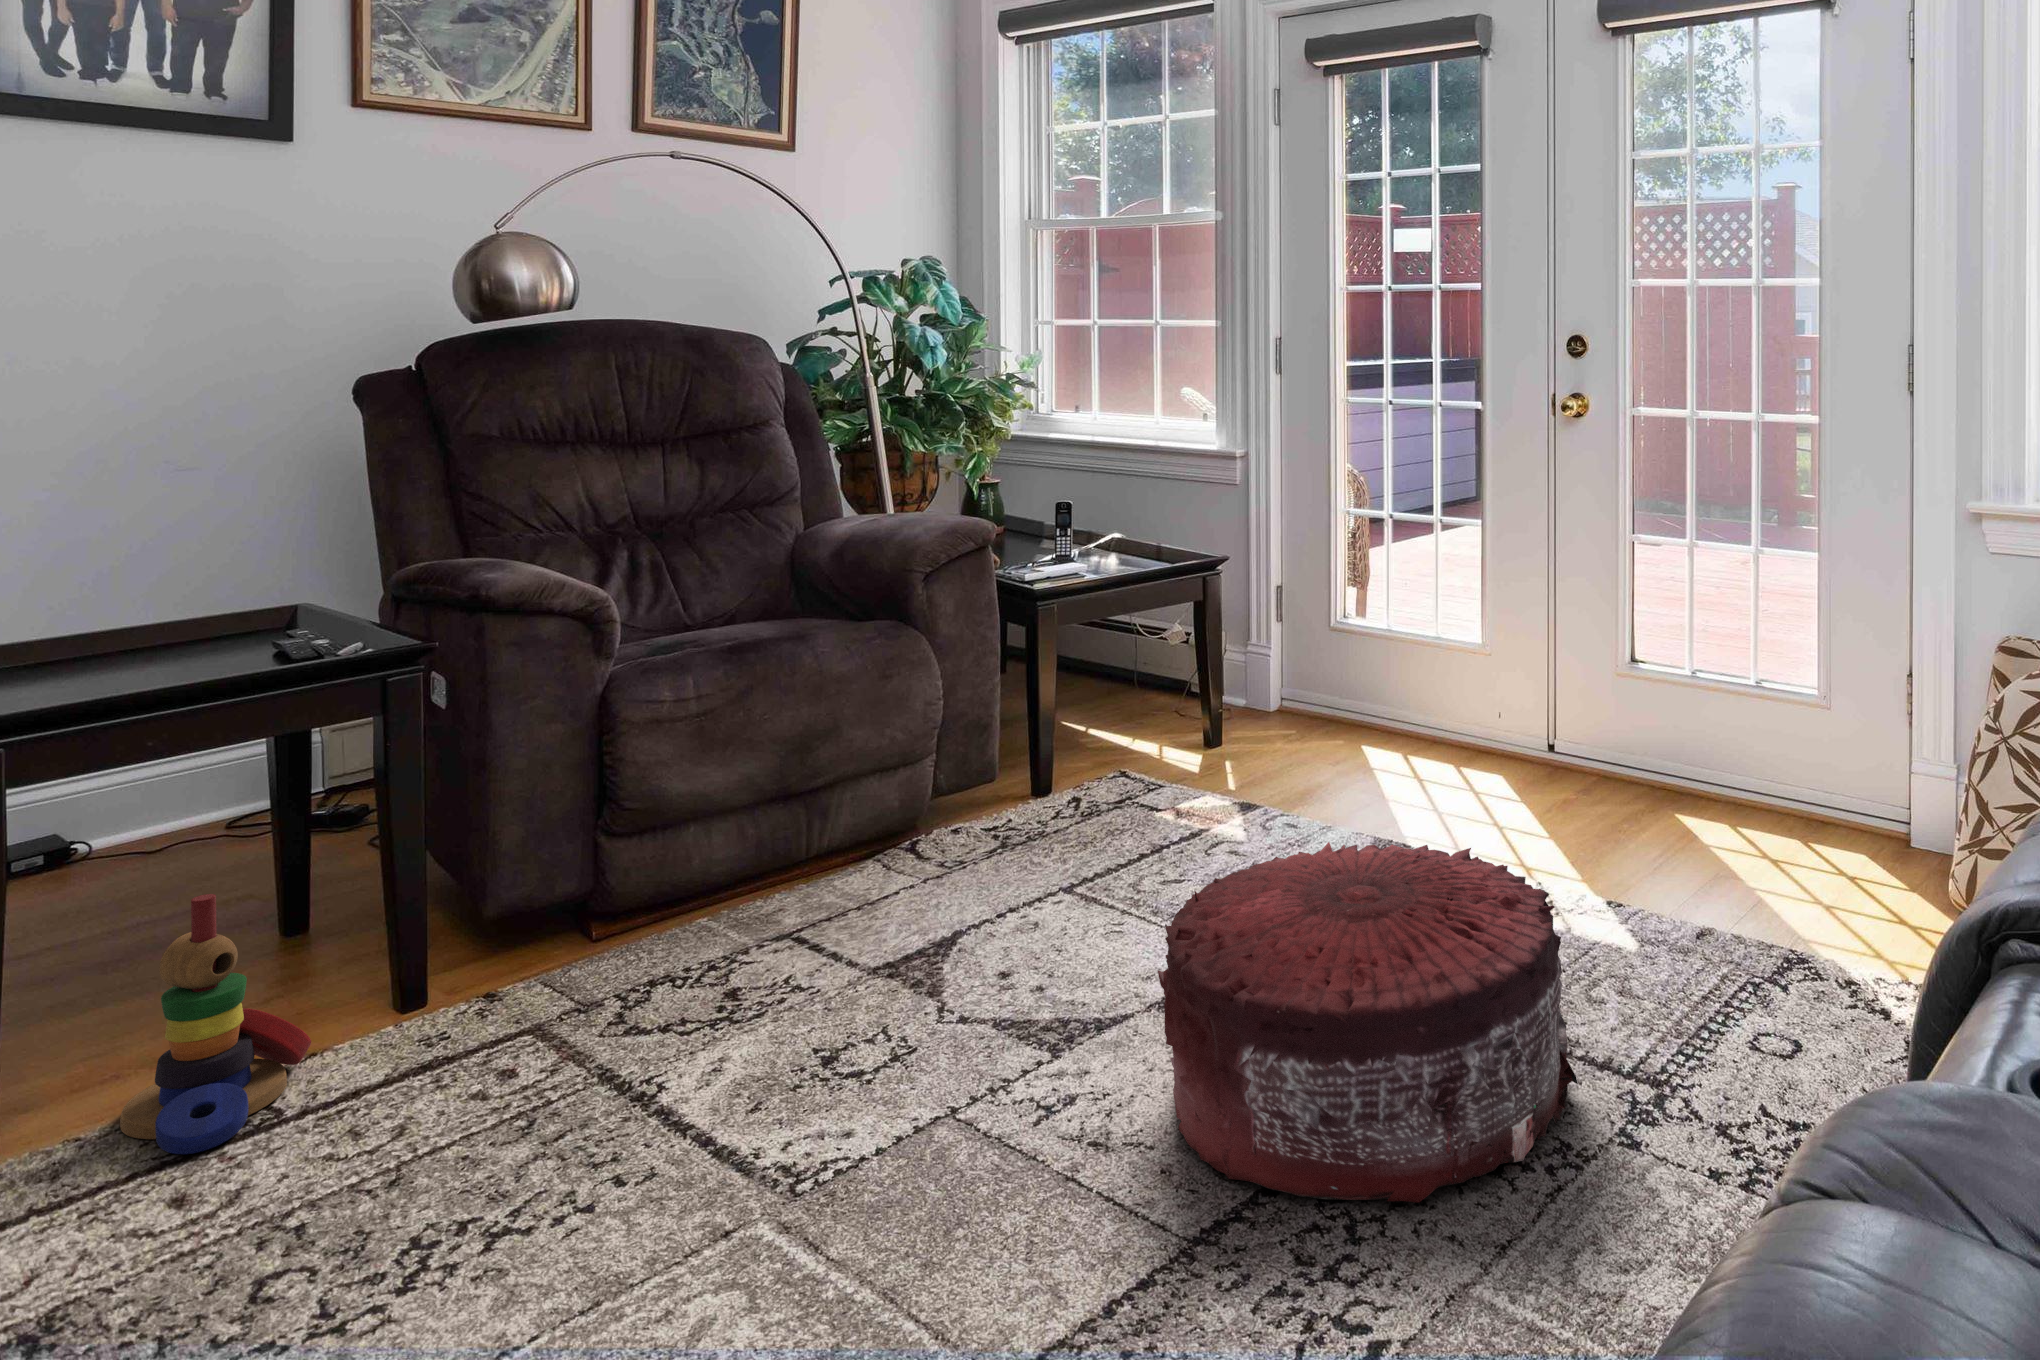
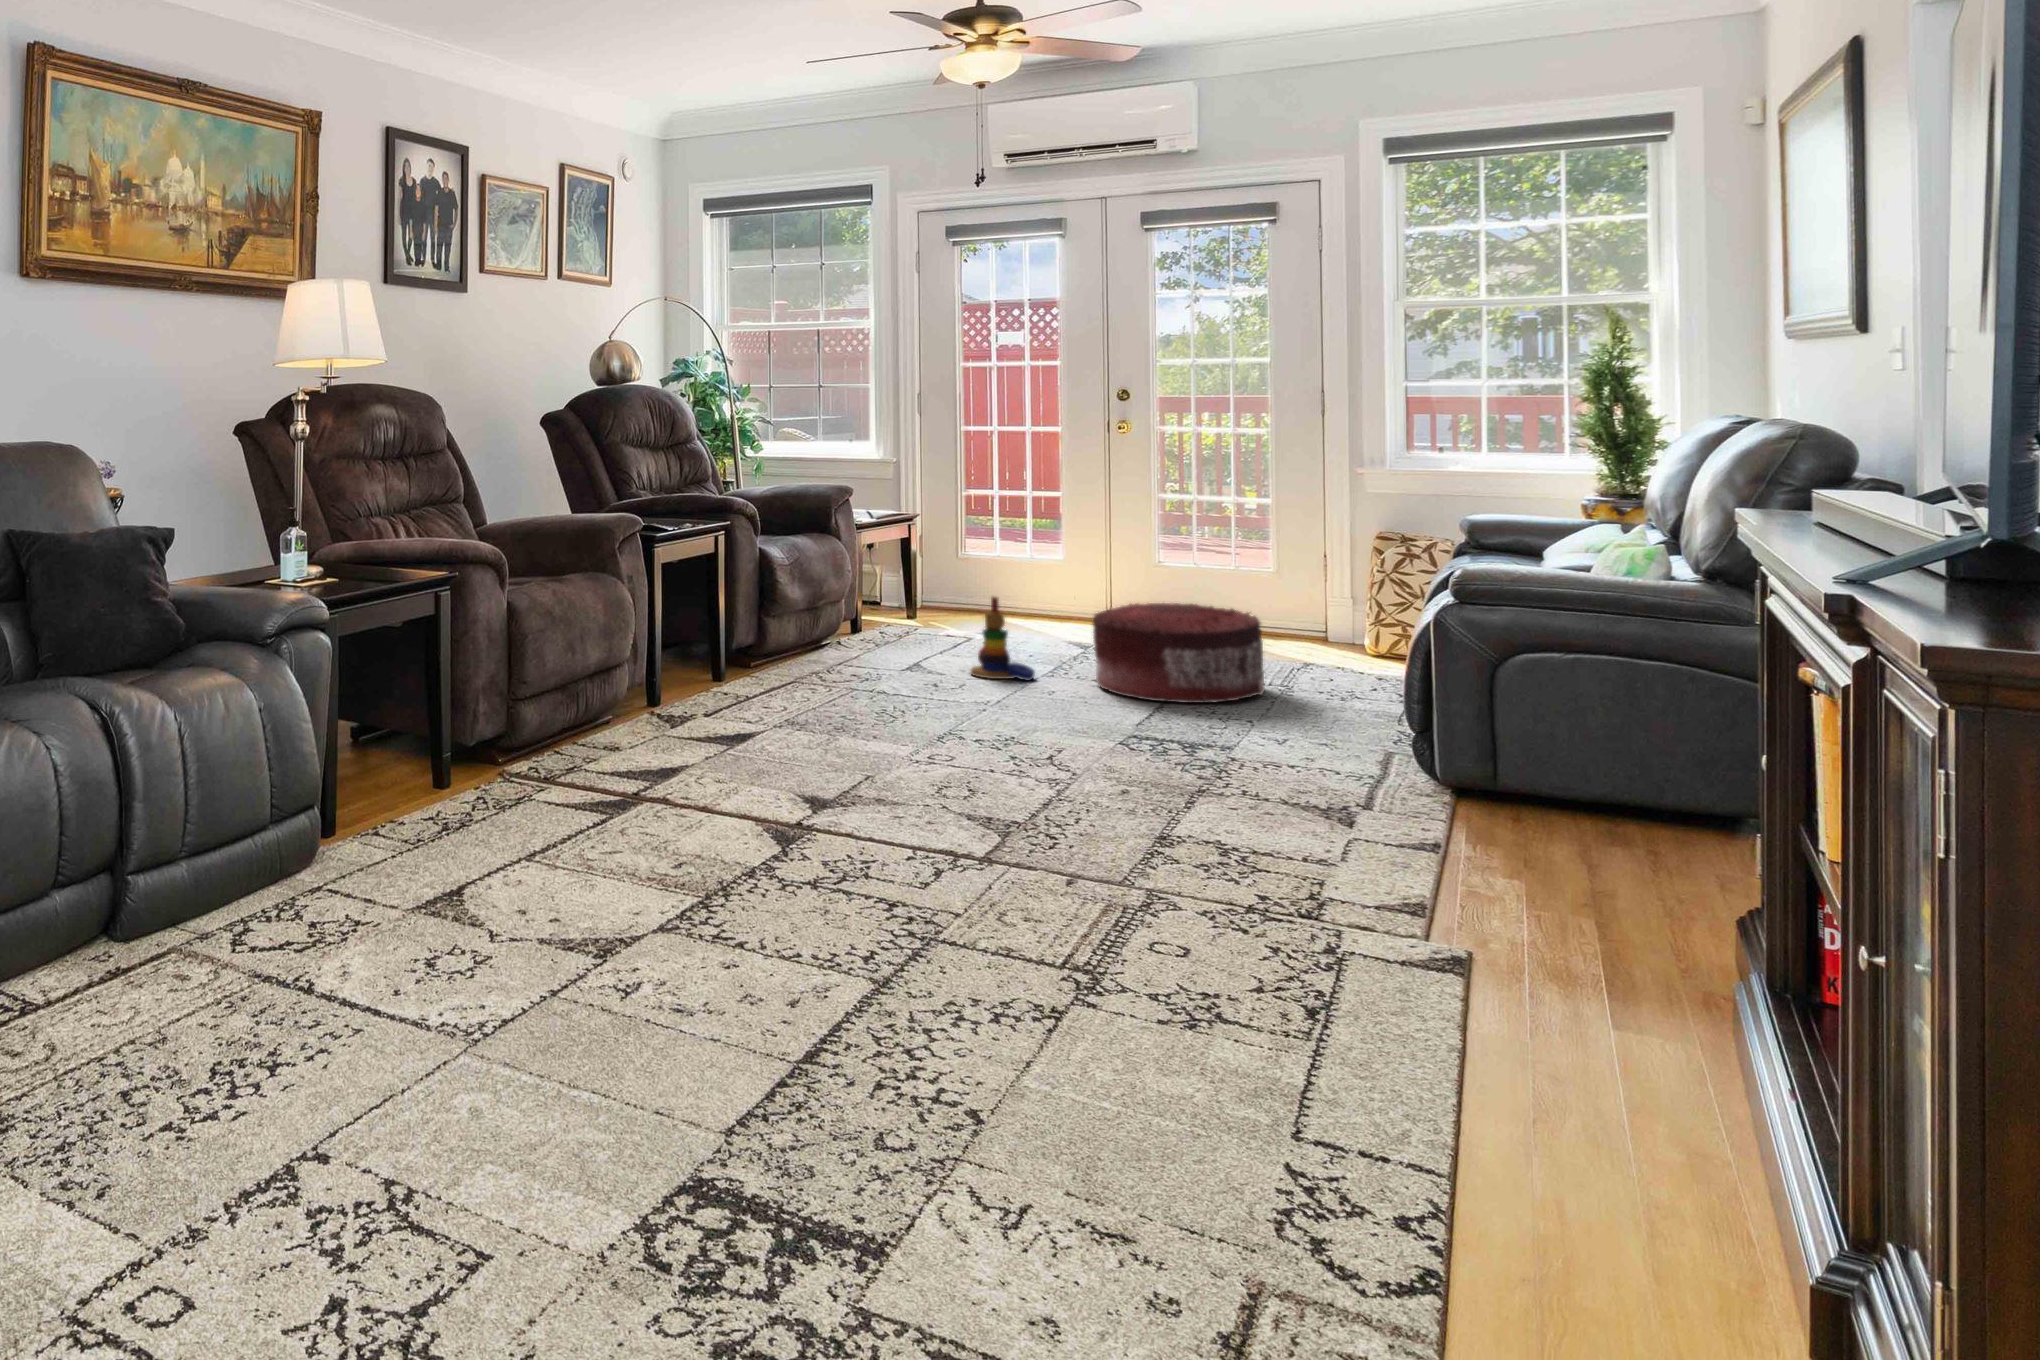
stacking toy: present [120,894,311,1154] -> present [971,596,1035,680]

